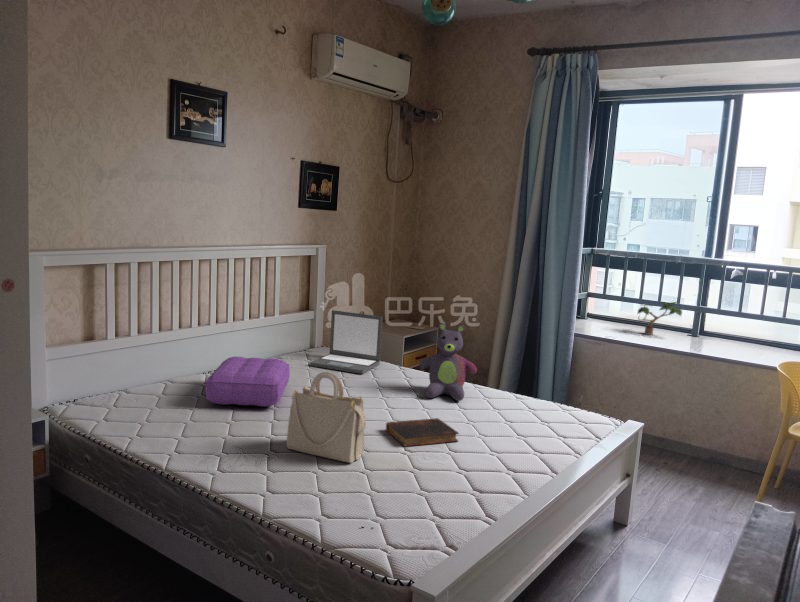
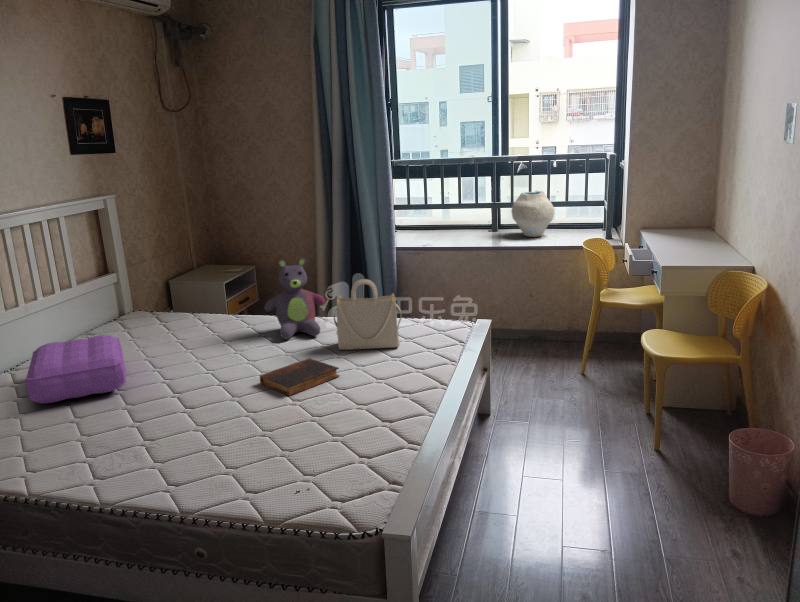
vase: none [714,300,767,351] -> present [512,191,554,237]
potted plant: present [638,302,682,335] -> none [439,200,490,236]
laptop: present [310,310,383,374] -> none [133,265,211,334]
handbag: present [287,372,366,463] -> present [334,279,401,350]

